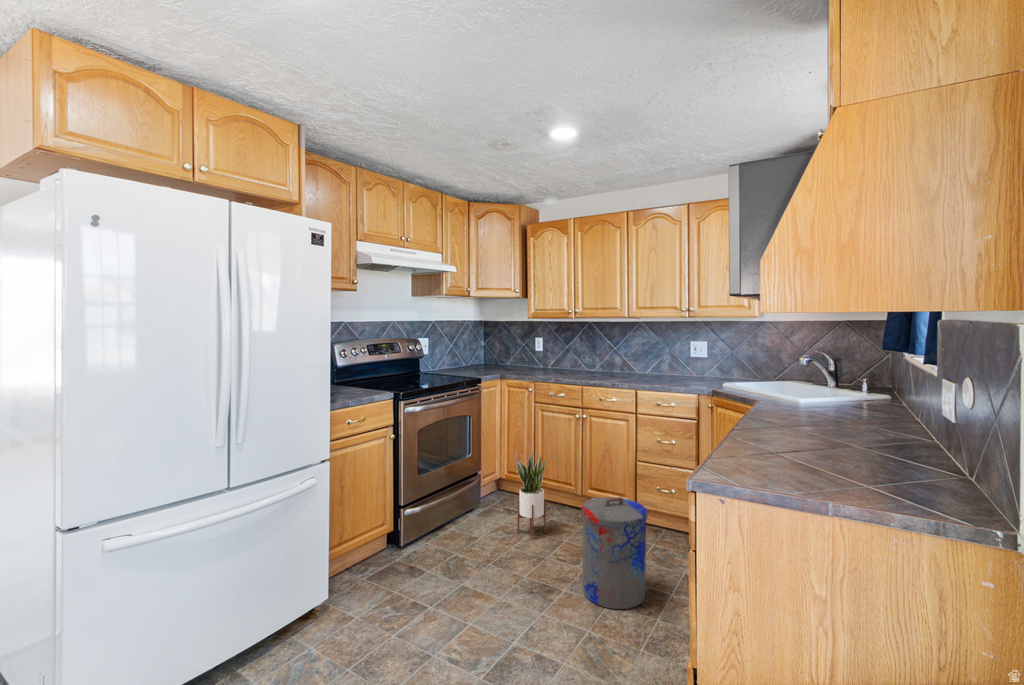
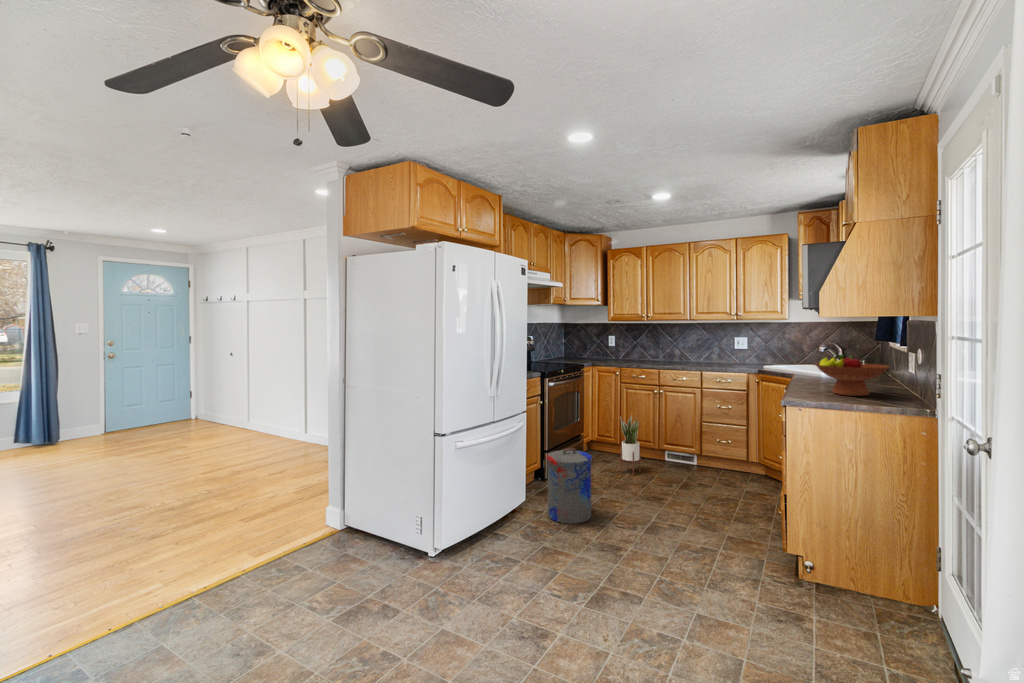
fruit bowl: none [762,380,906,465] -> present [815,355,889,396]
trash can: present [582,497,648,609] -> present [547,448,592,524]

